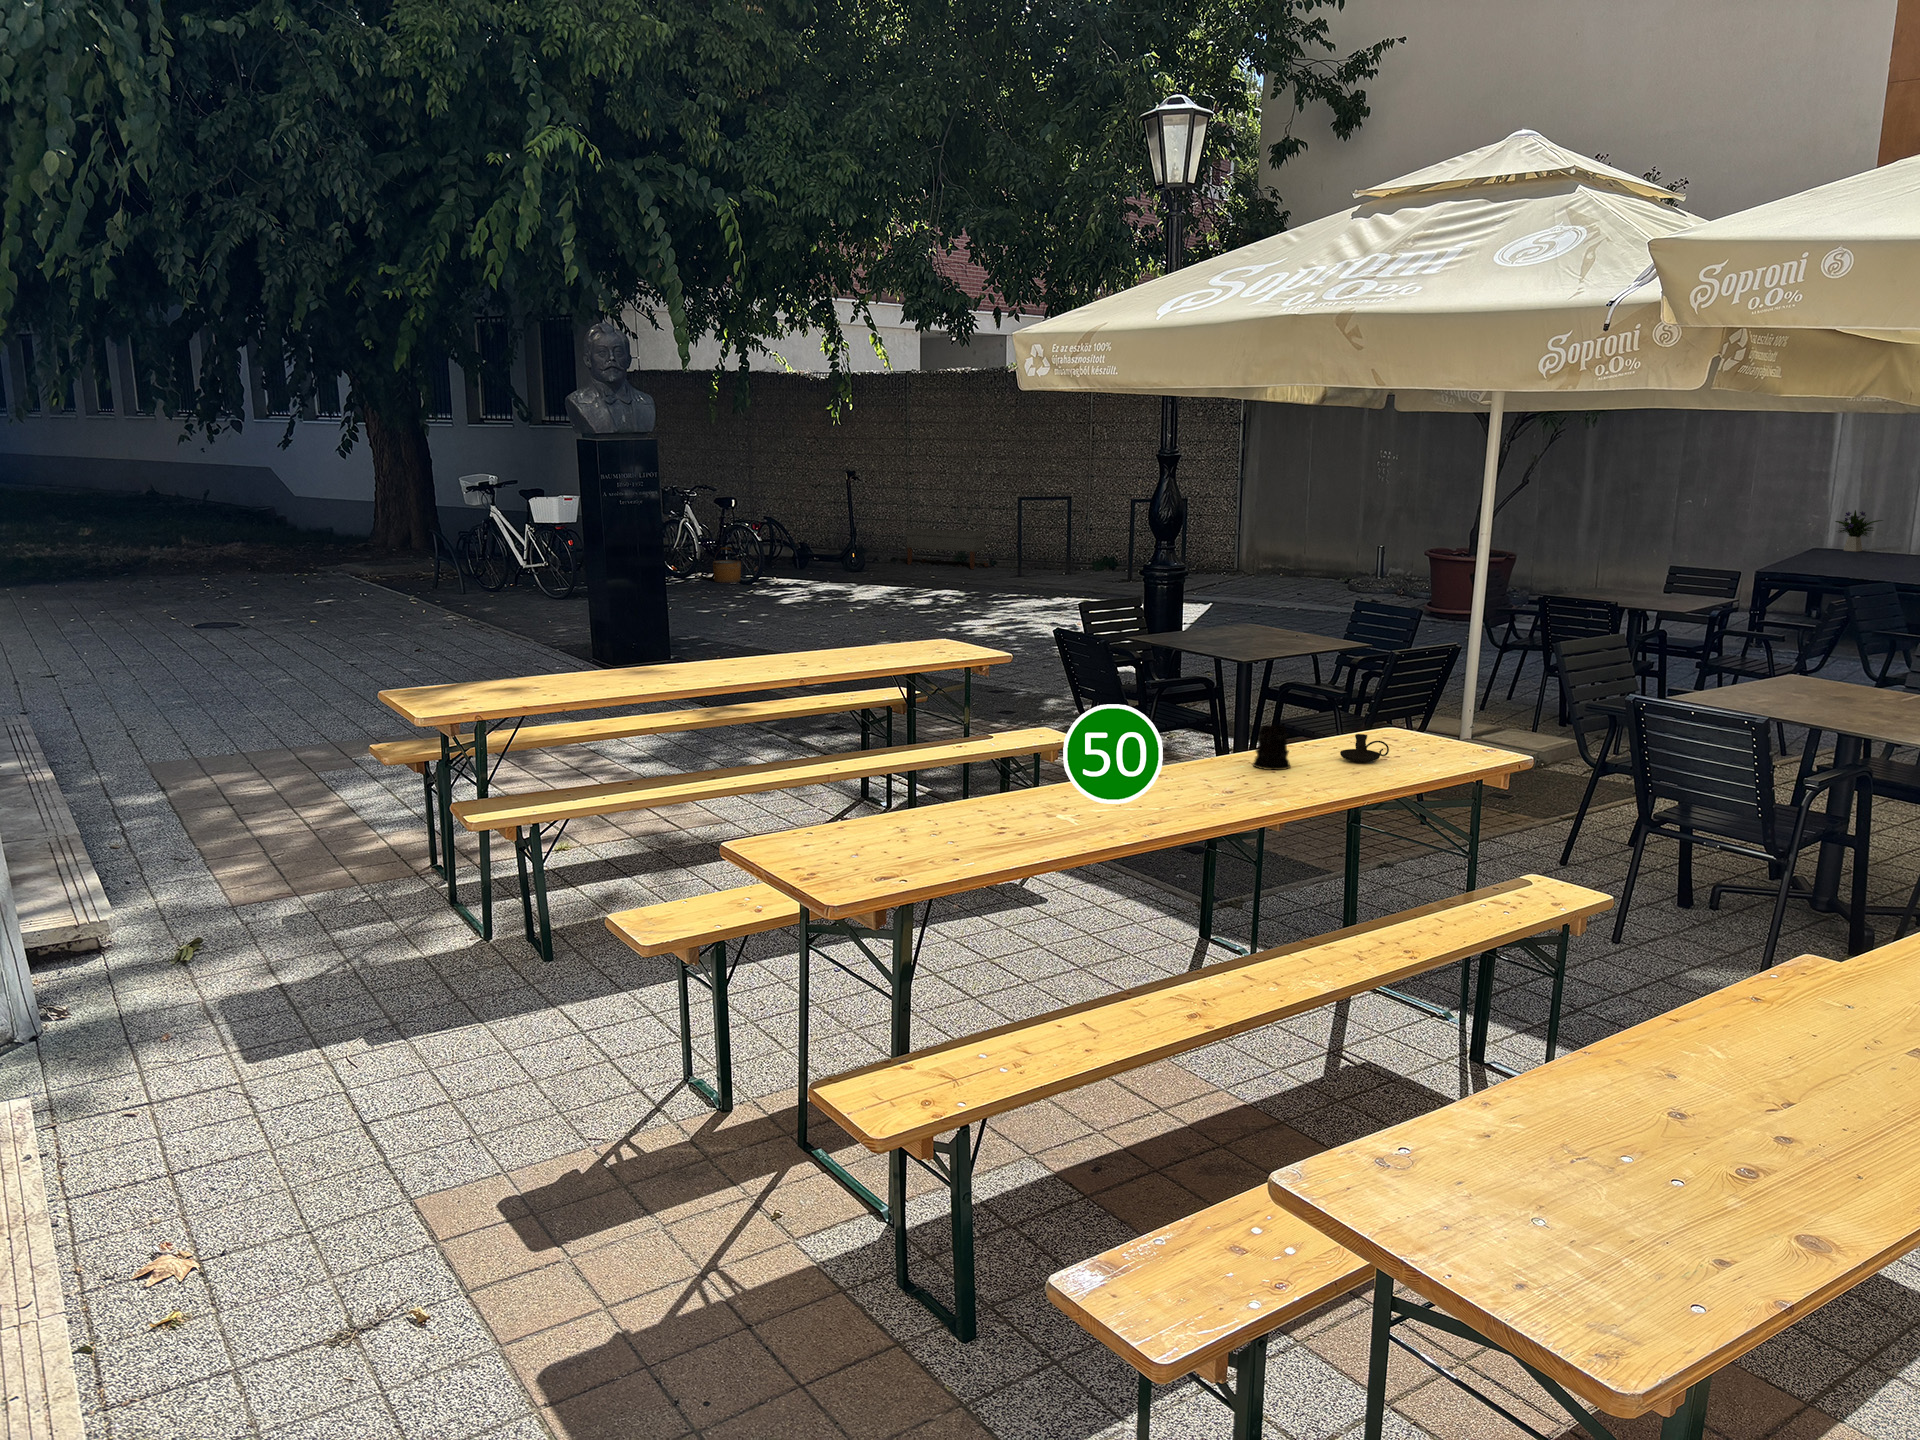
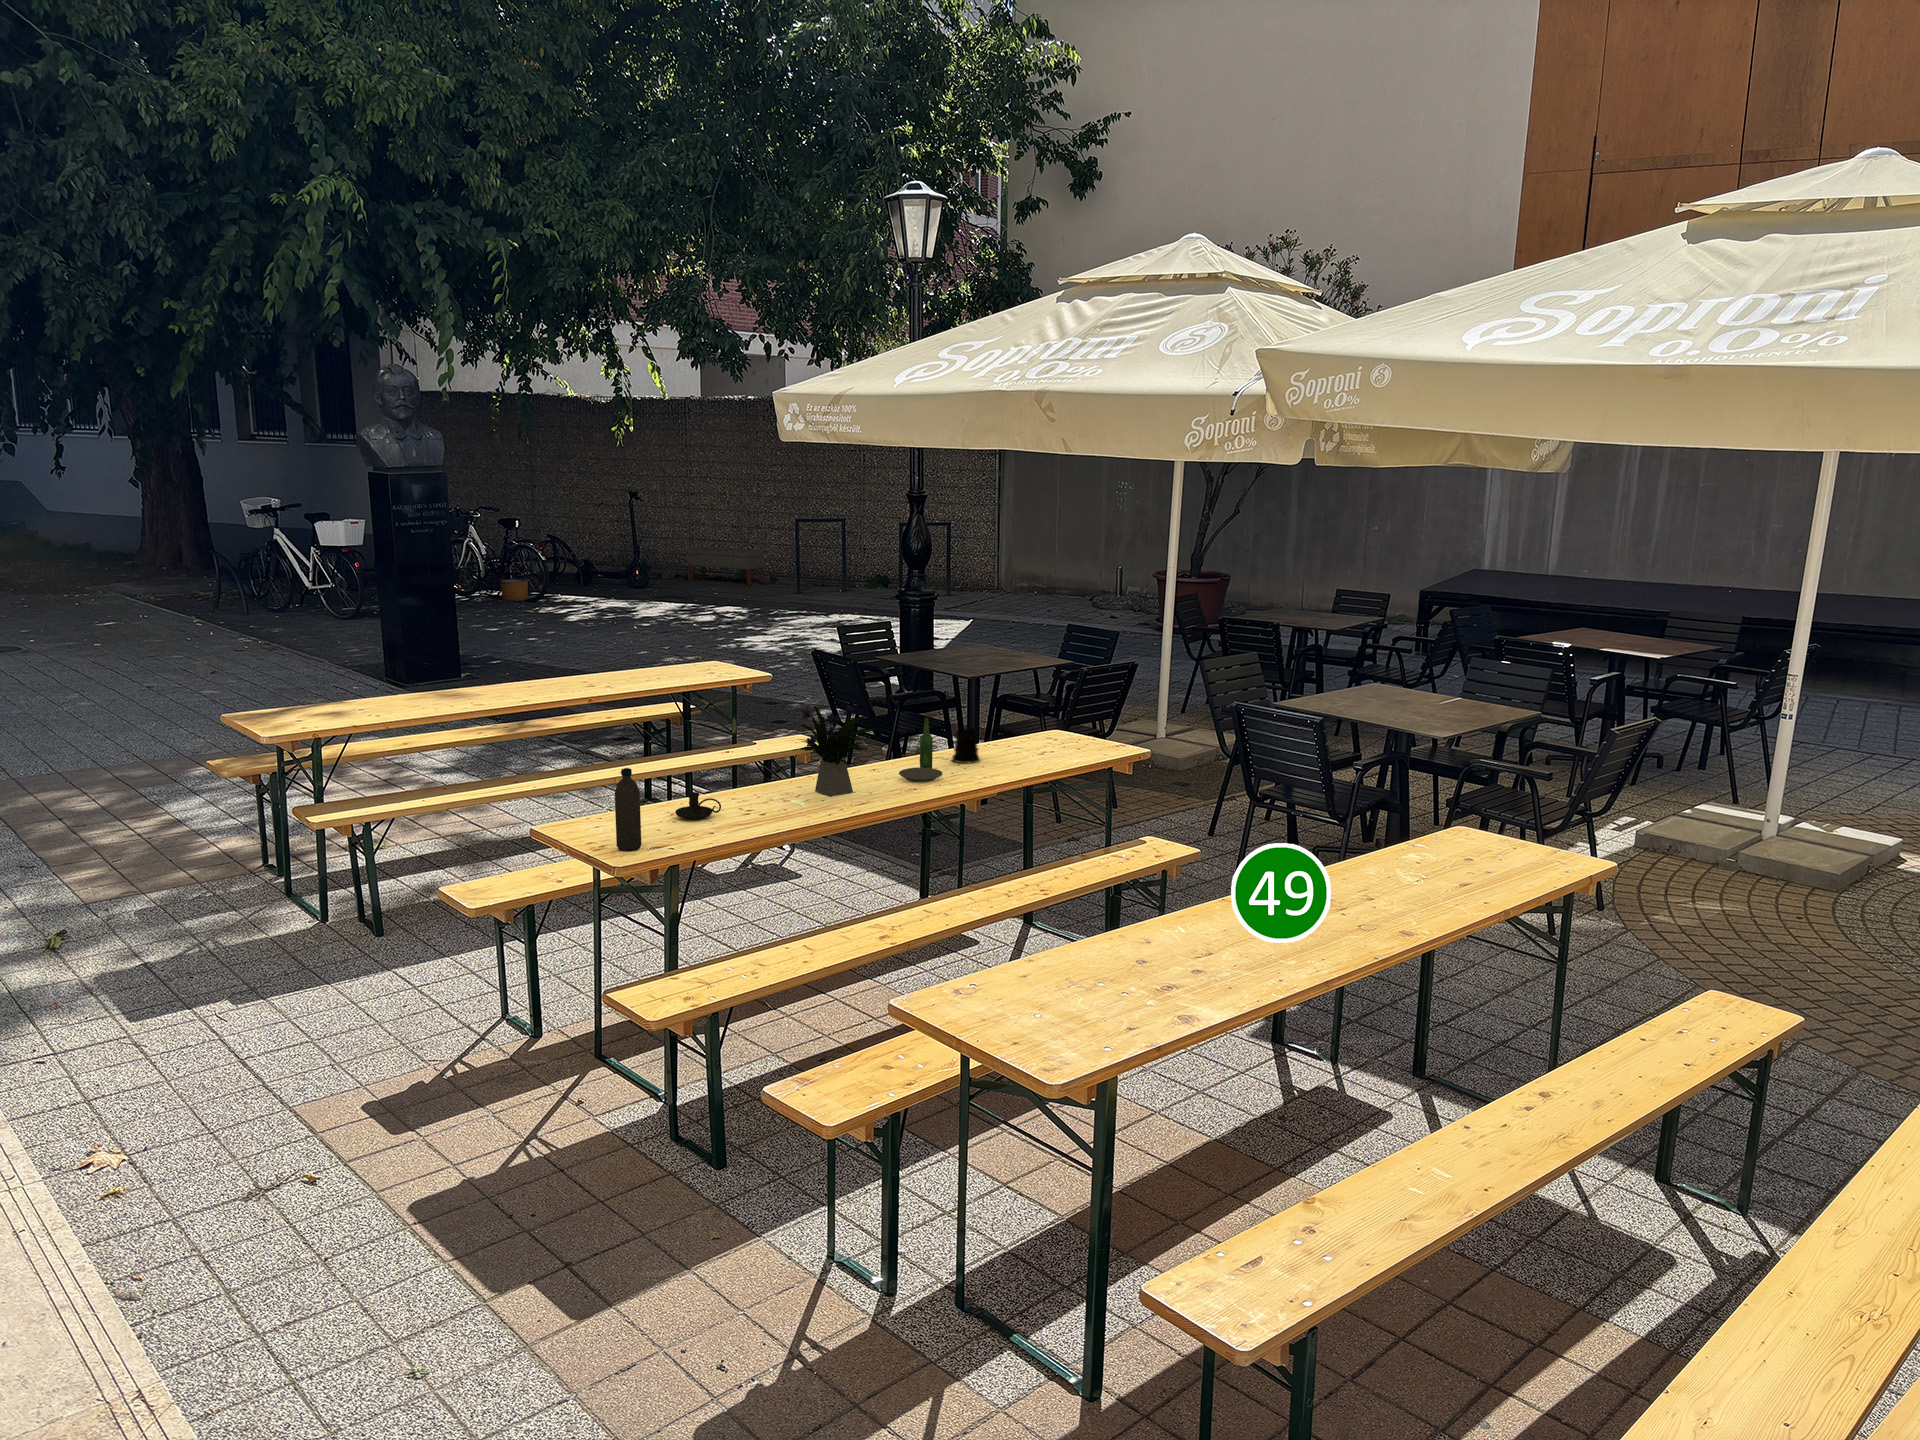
flower arrangement: present [1835,510,1882,552] -> present [795,704,876,797]
plate: none [1190,710,1248,794] -> present [899,718,942,782]
candle holder: present [1340,734,1389,762] -> present [675,792,721,819]
water bottle: none [829,768,863,879] -> present [615,768,641,851]

